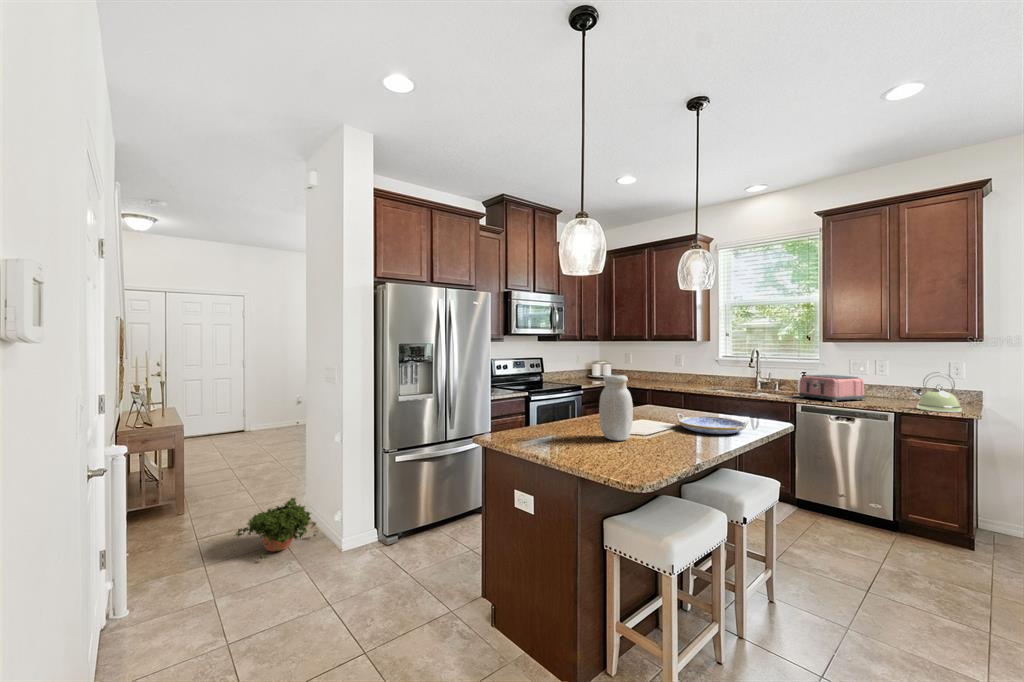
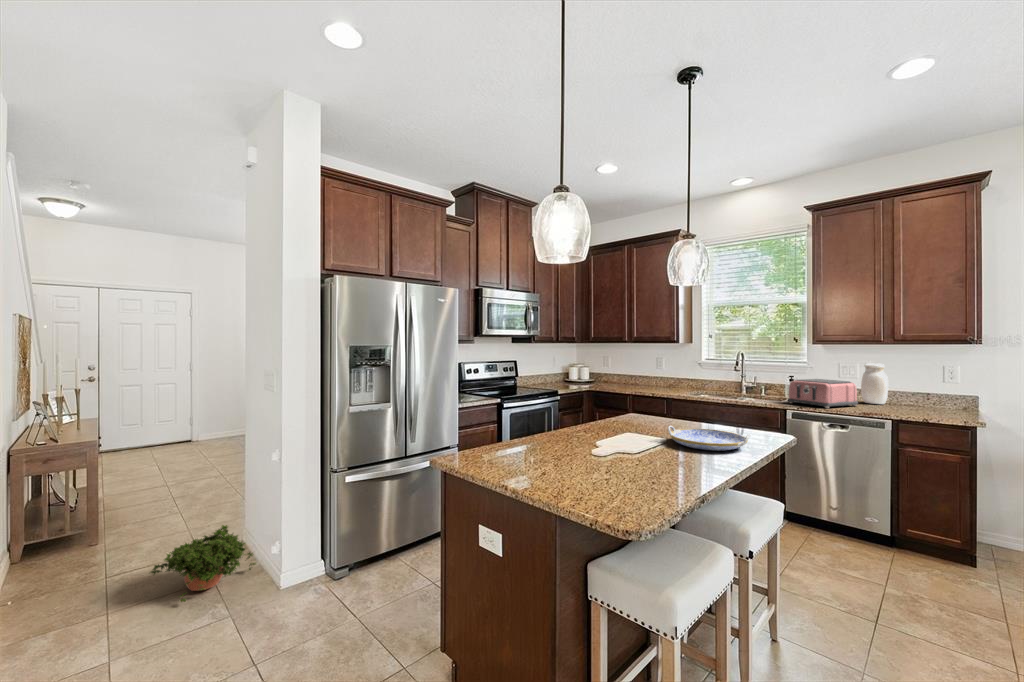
kettle: present [911,372,962,412] -> none [909,377,964,420]
jar: present [599,375,633,441] -> present [861,364,888,404]

